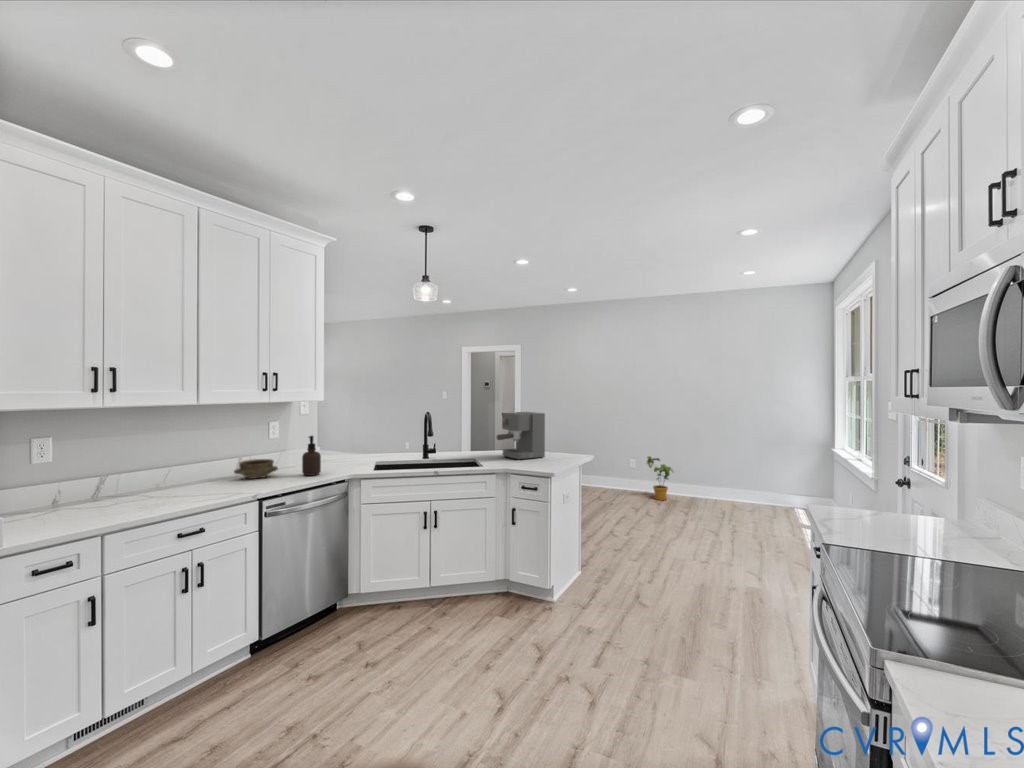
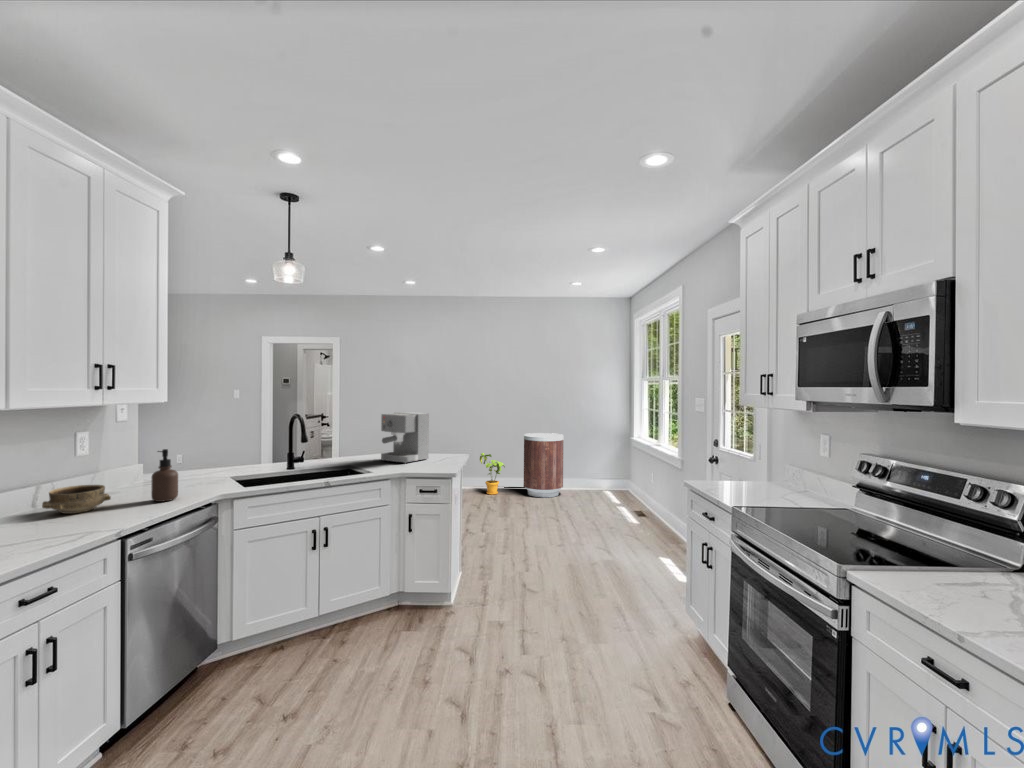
trash can: none [695,439,742,510] -> present [524,433,564,497]

